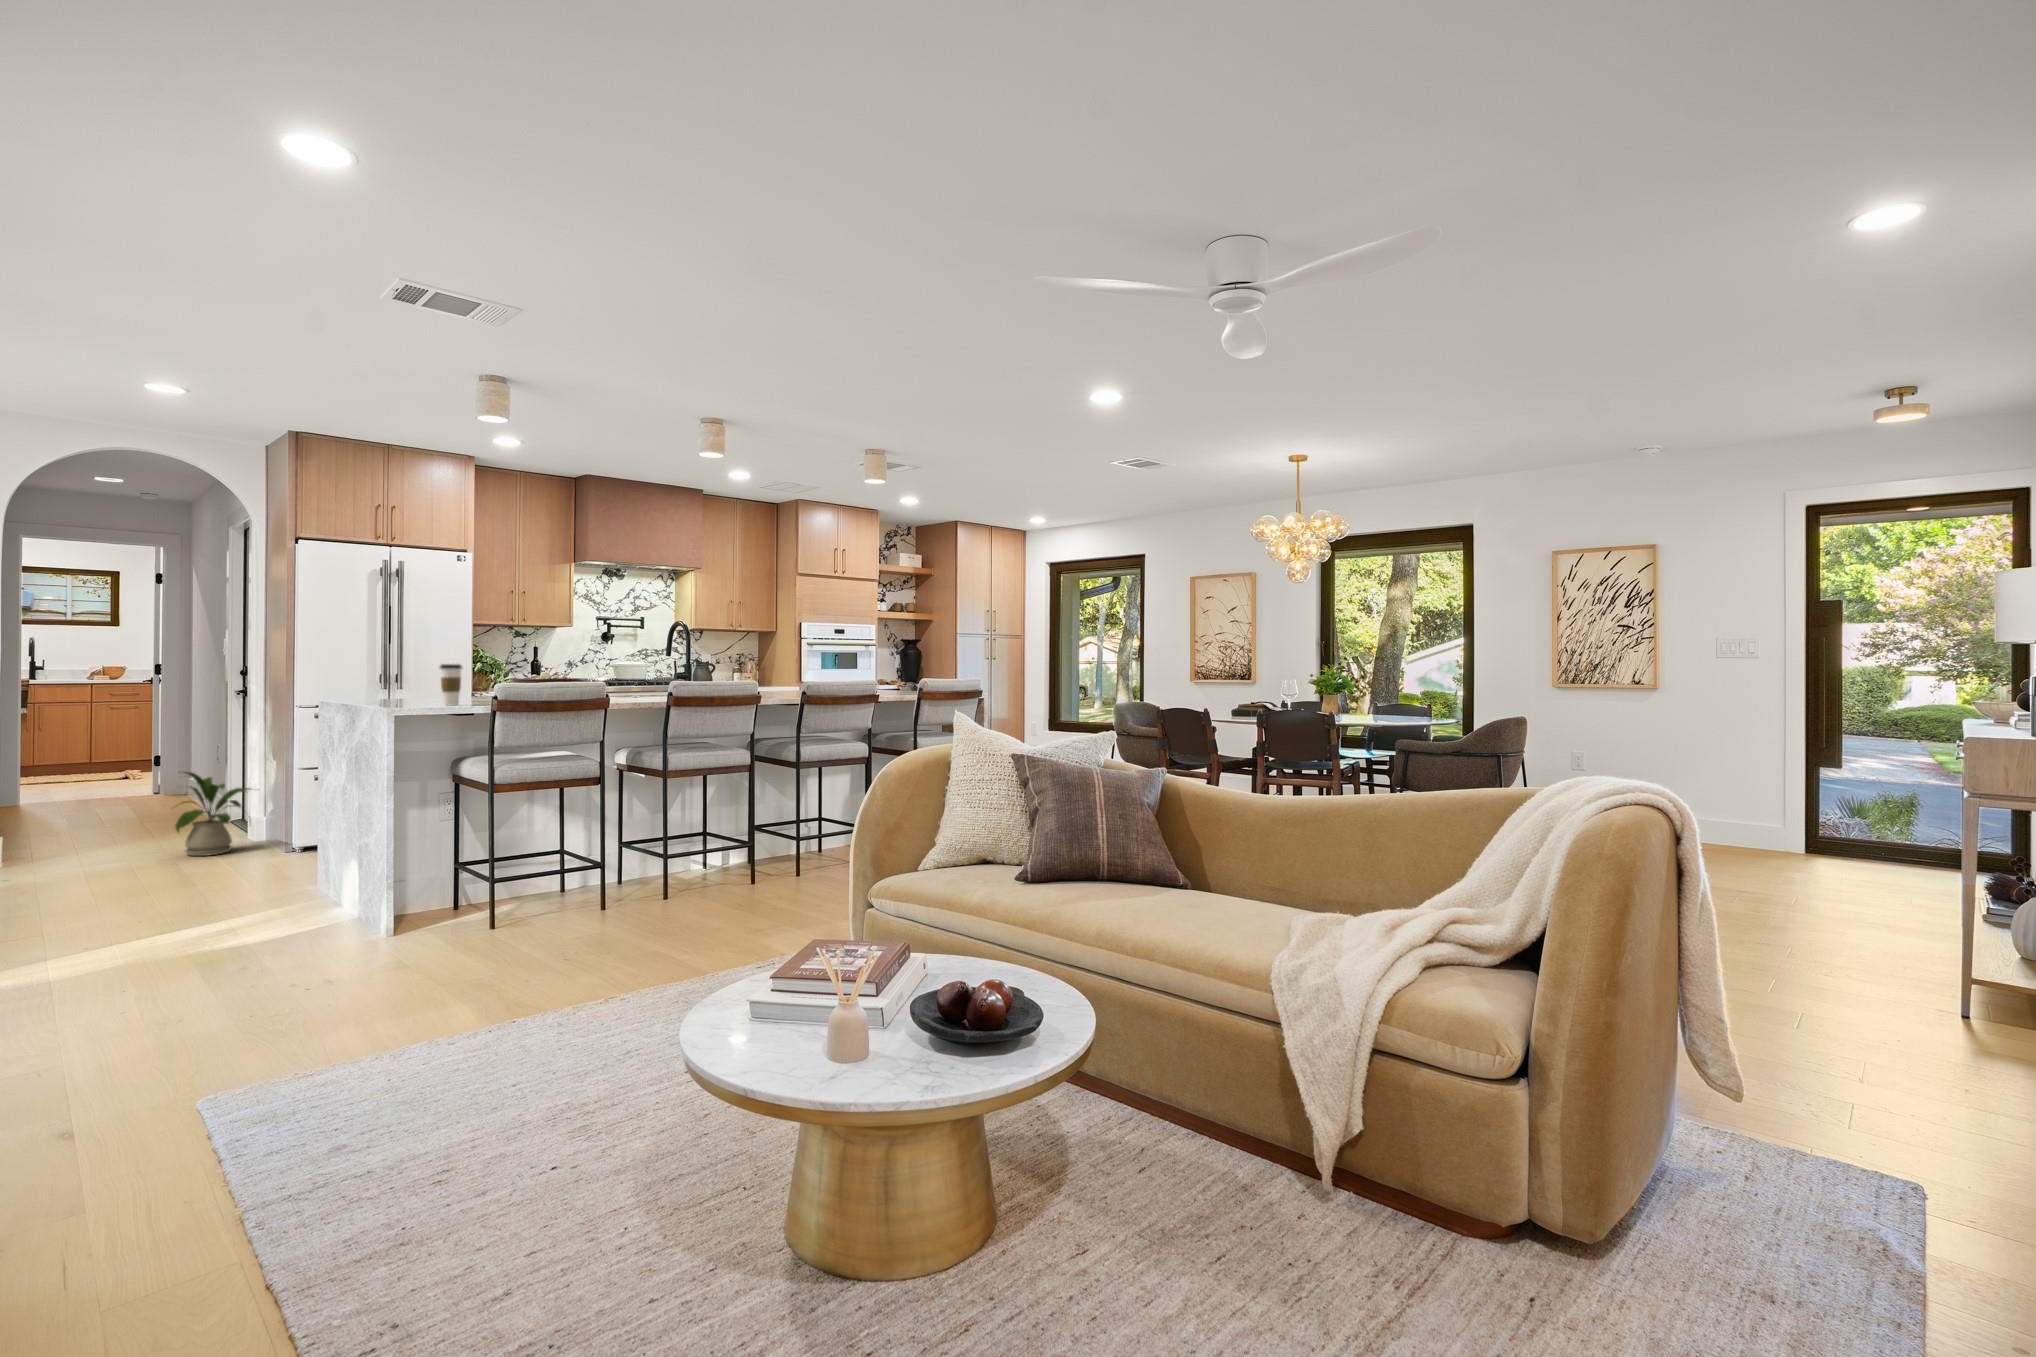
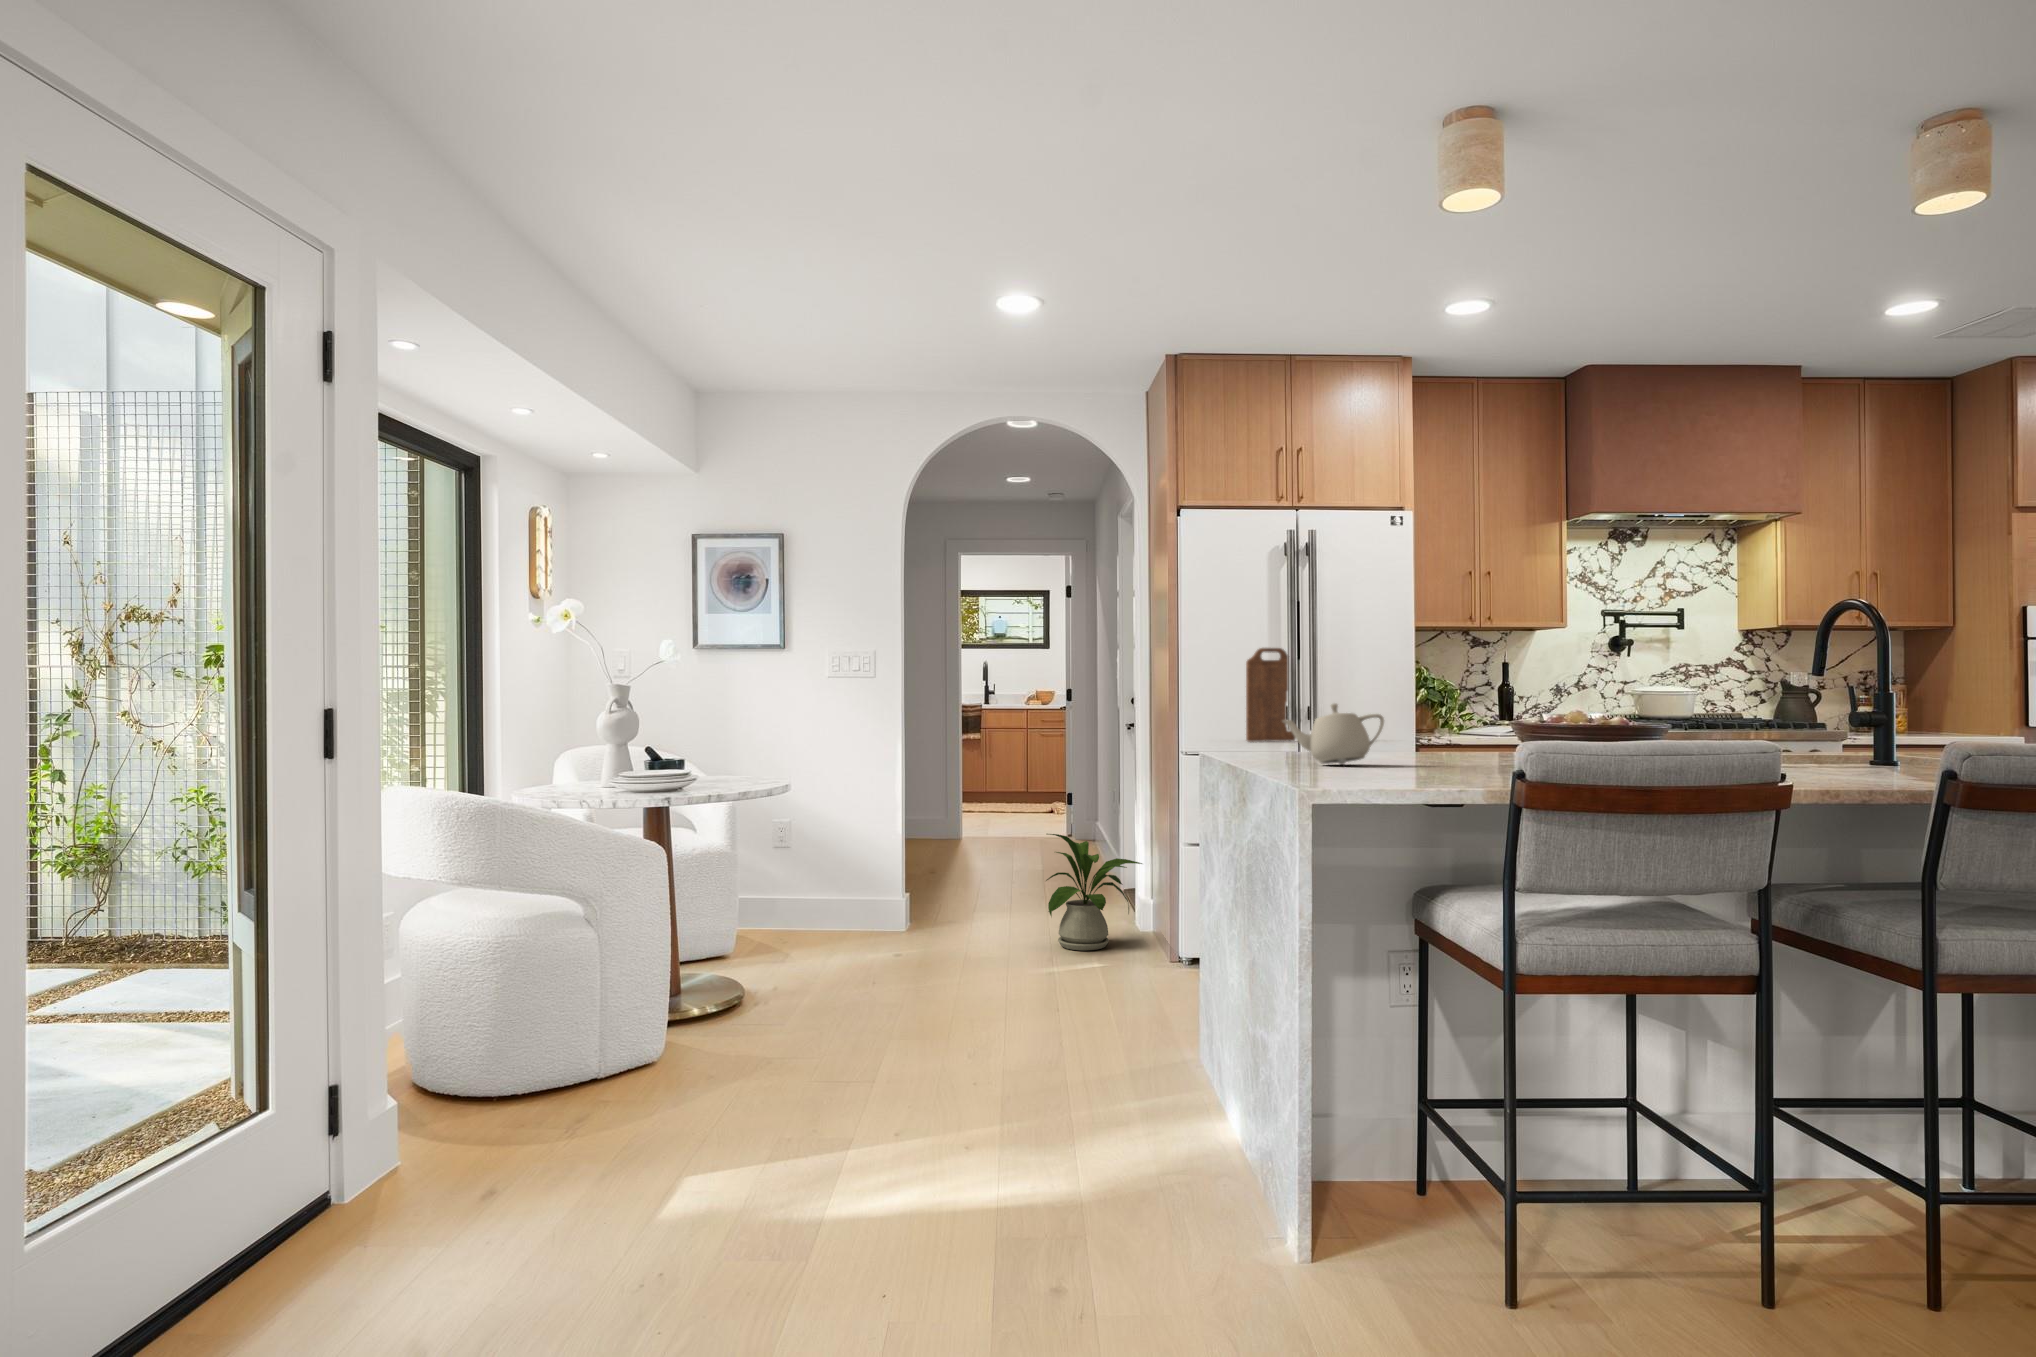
cutting board: none [350,636,388,699] -> present [1246,648,1295,742]
coffee cup: present [440,664,462,705] -> none [1394,689,1443,780]
teapot: none [379,672,439,703] -> present [1282,704,1384,765]

